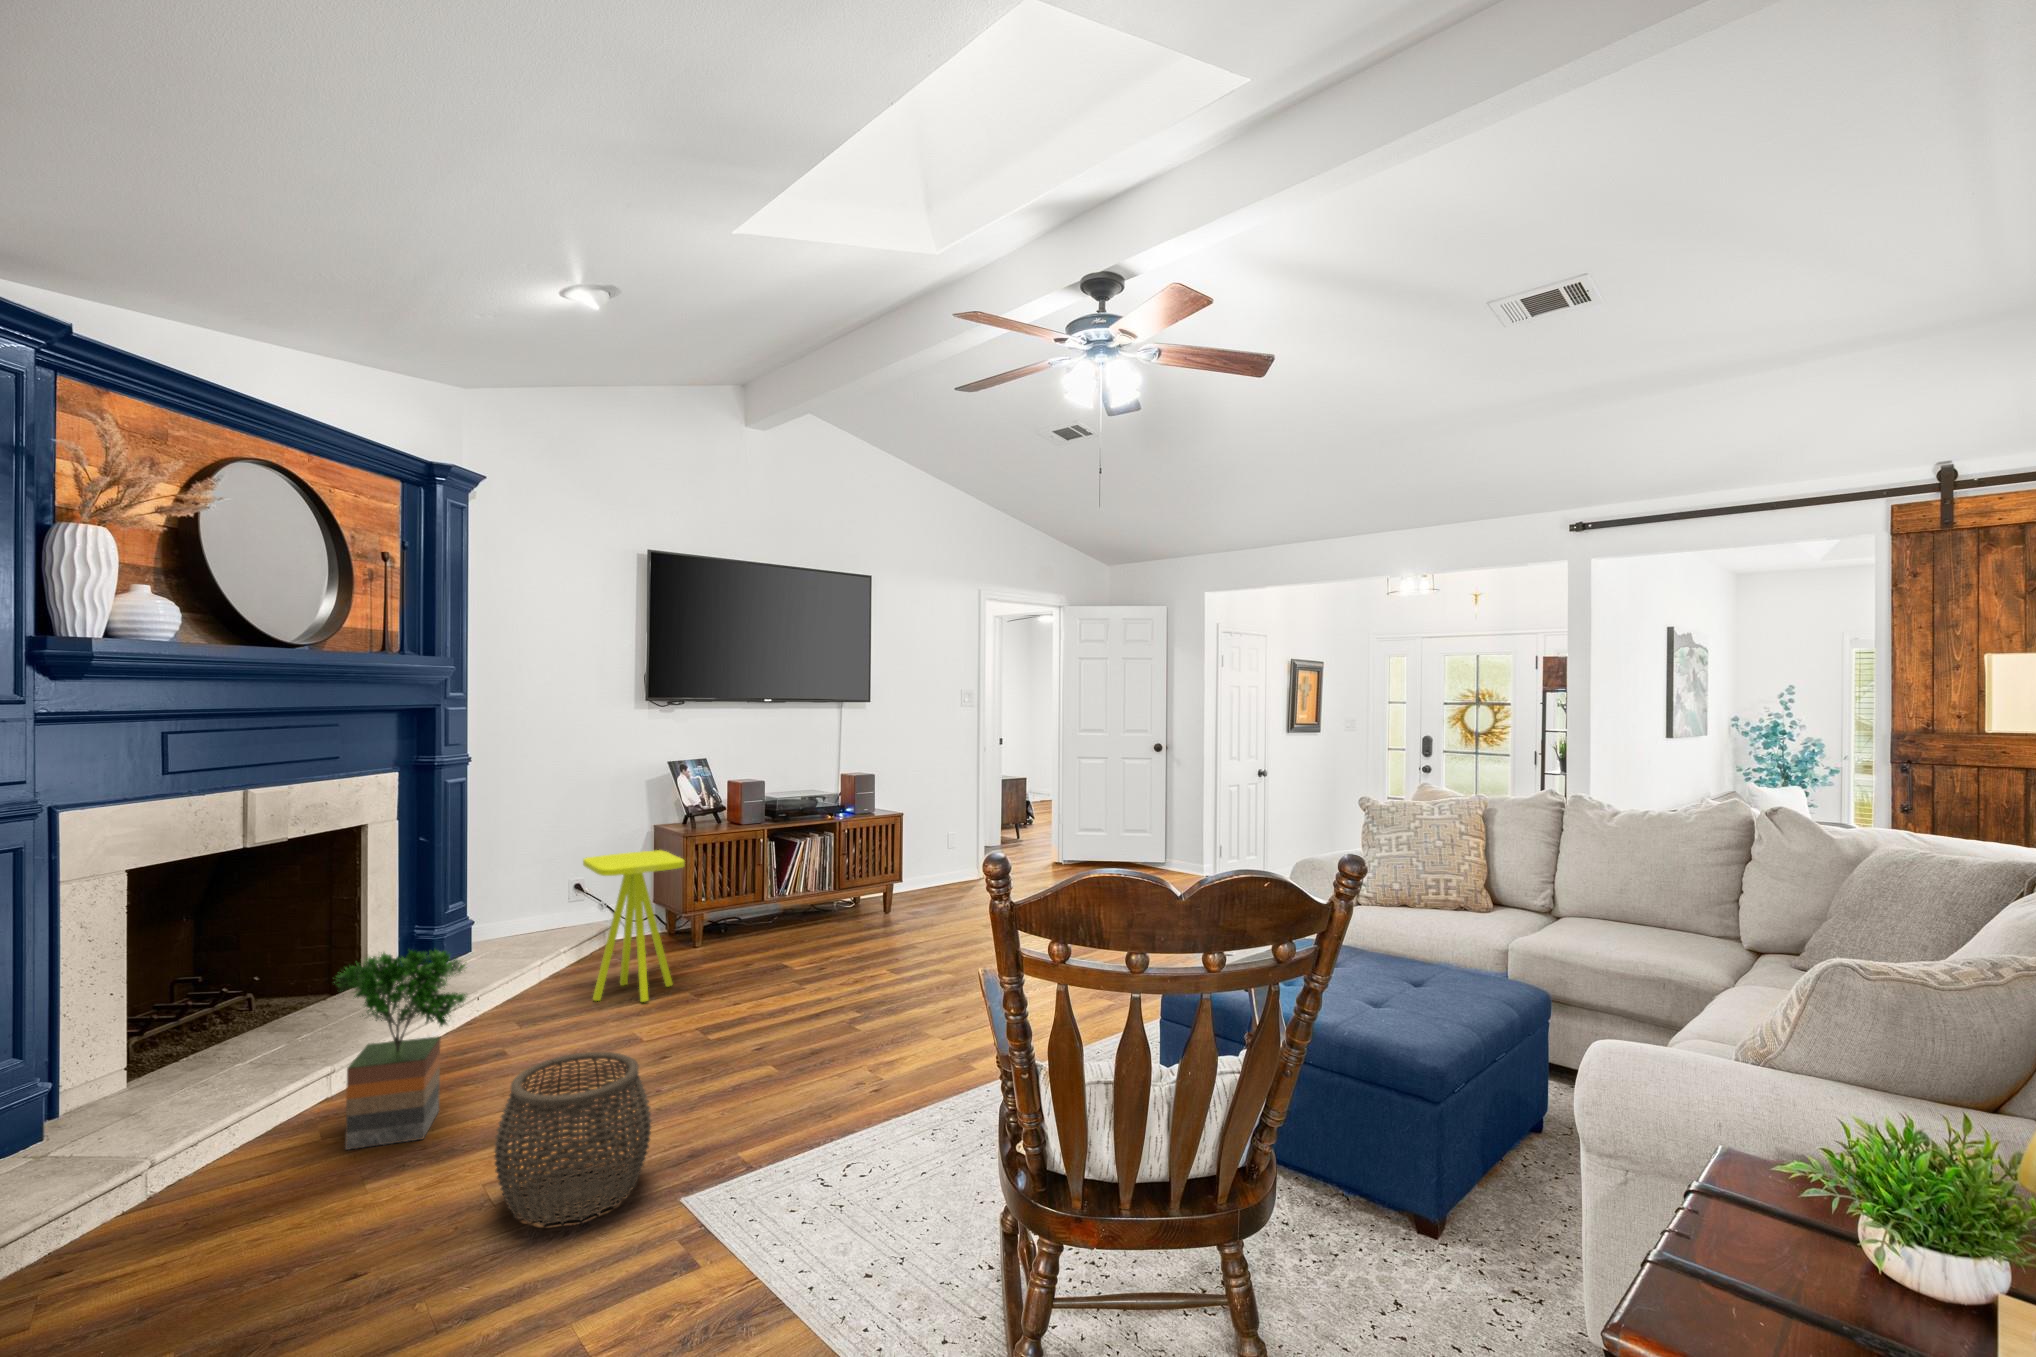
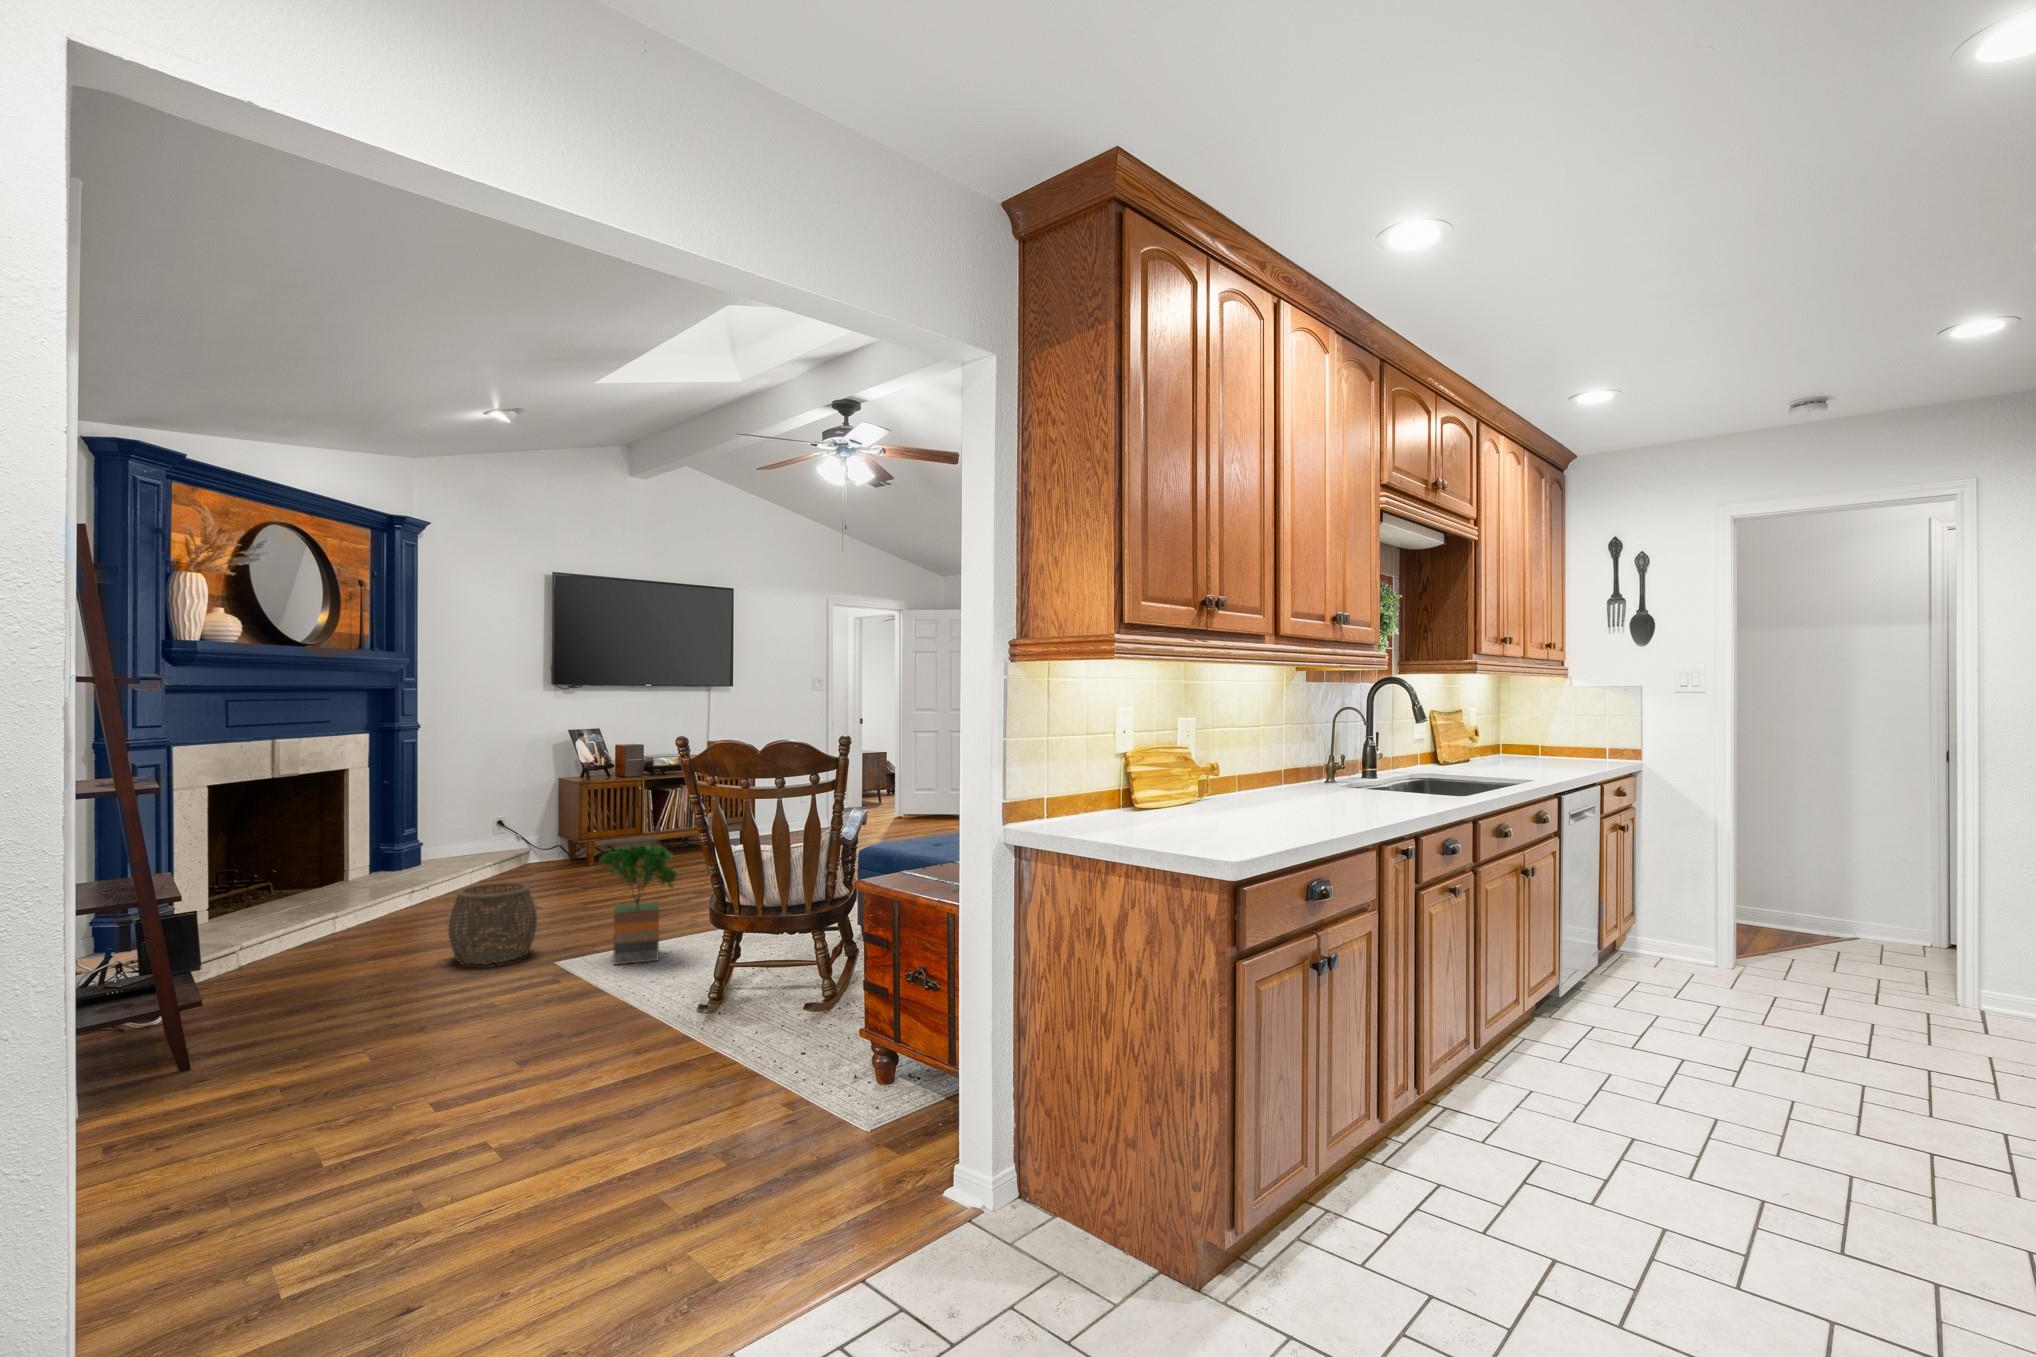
side table: present [583,850,685,1002] -> none [502,790,574,890]
potted tree: present [334,949,466,1150] -> present [601,844,678,965]

